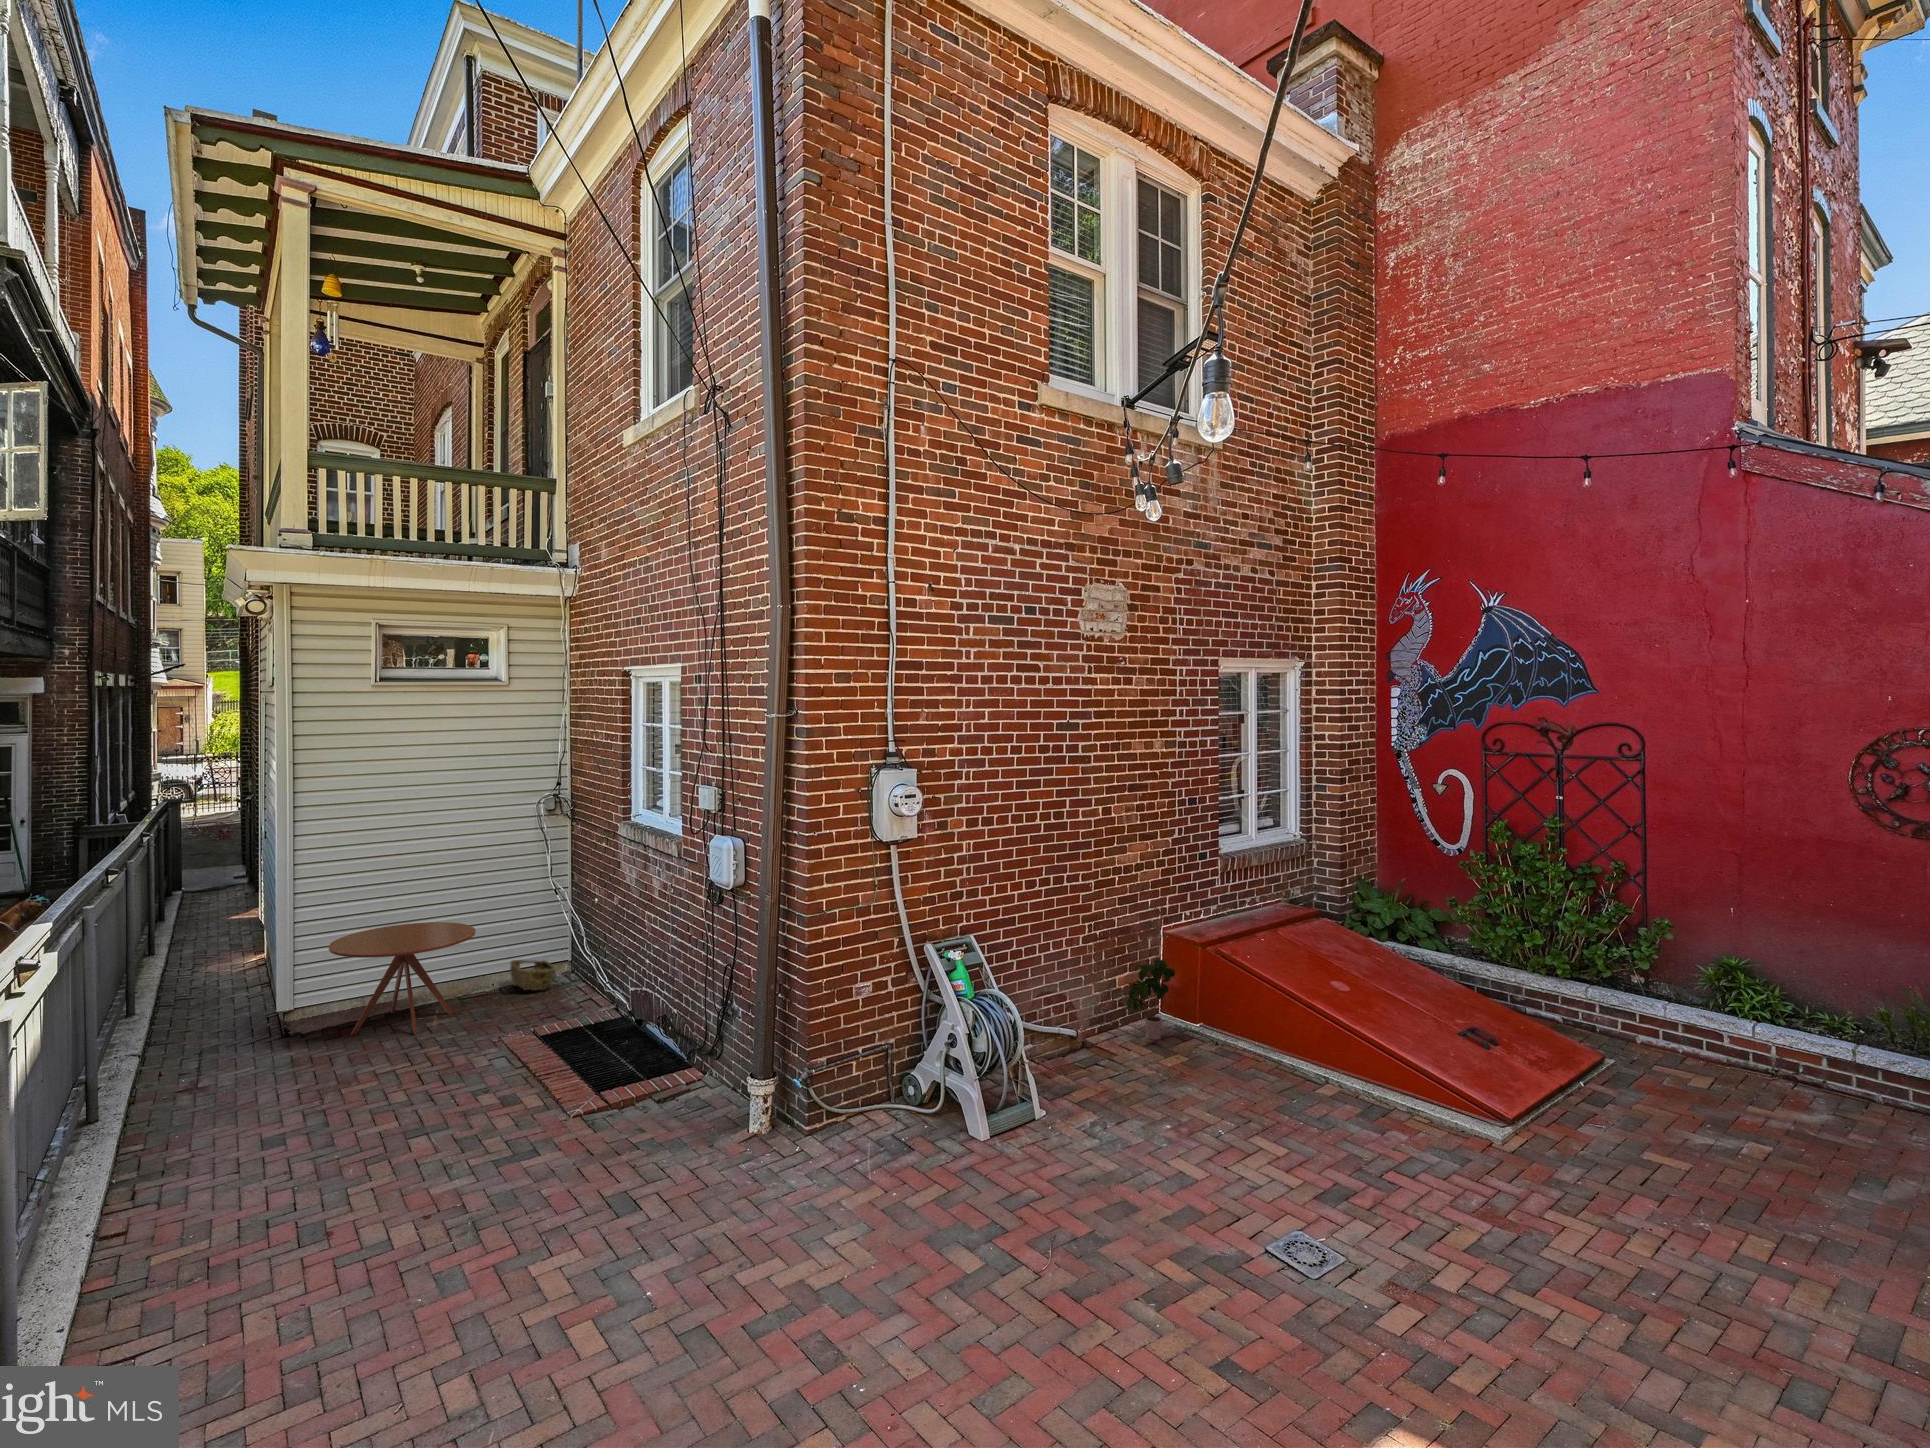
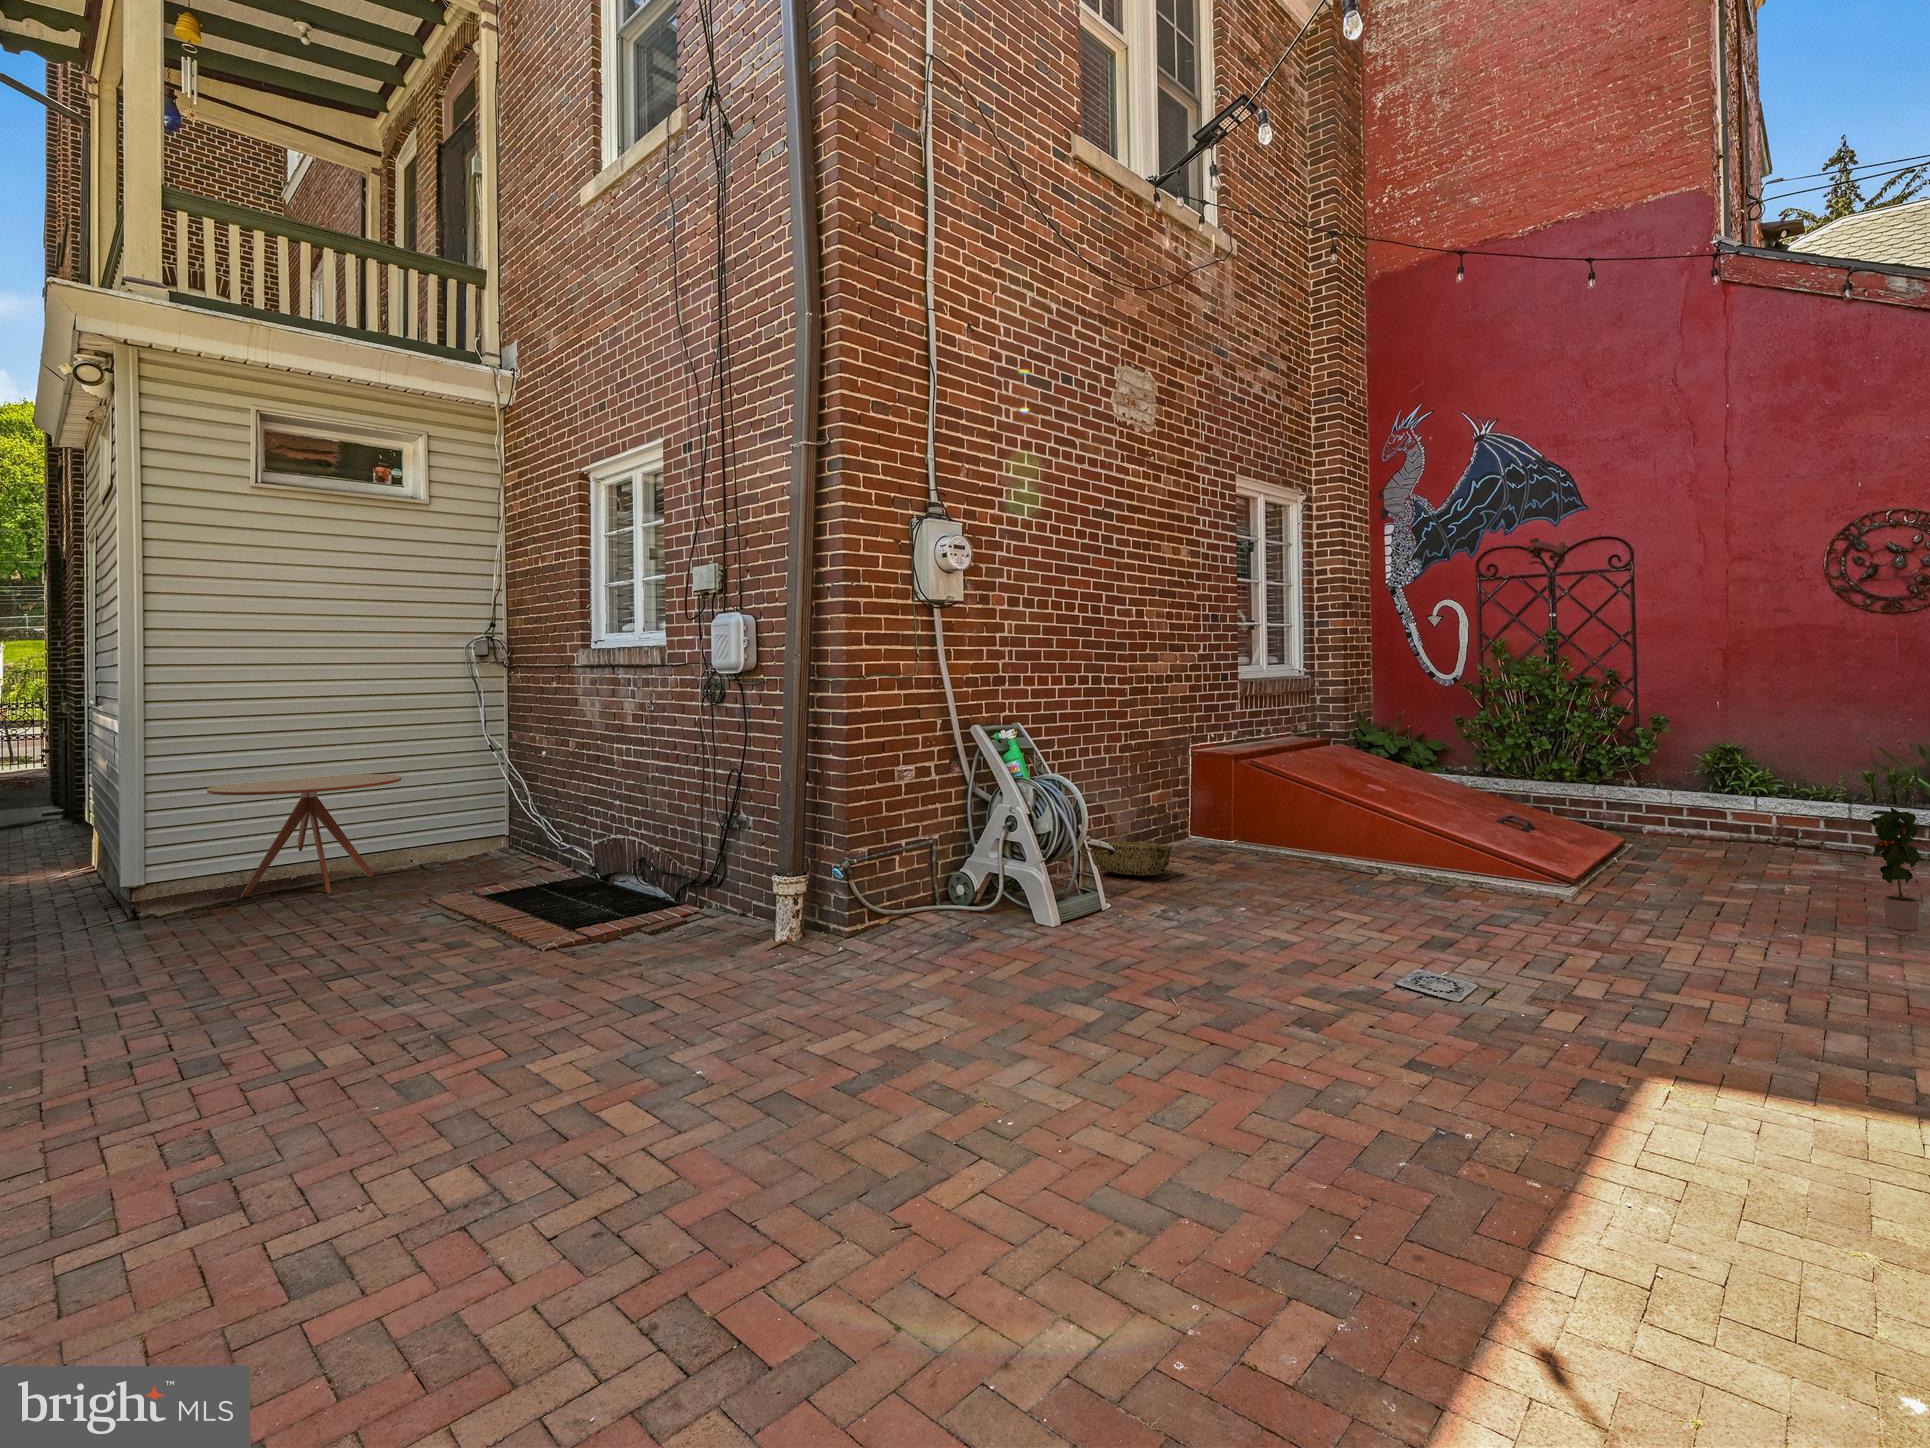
potted plant: present [1127,959,1175,1040] -> present [1871,807,1922,931]
woven basket: present [510,960,556,991] -> present [1095,841,1172,876]

